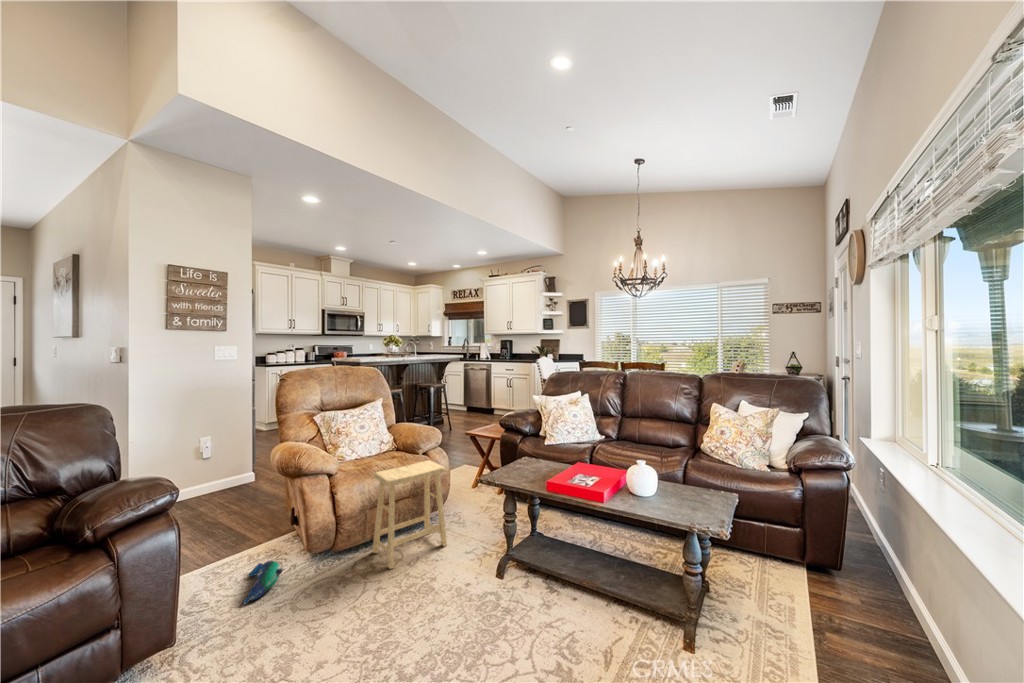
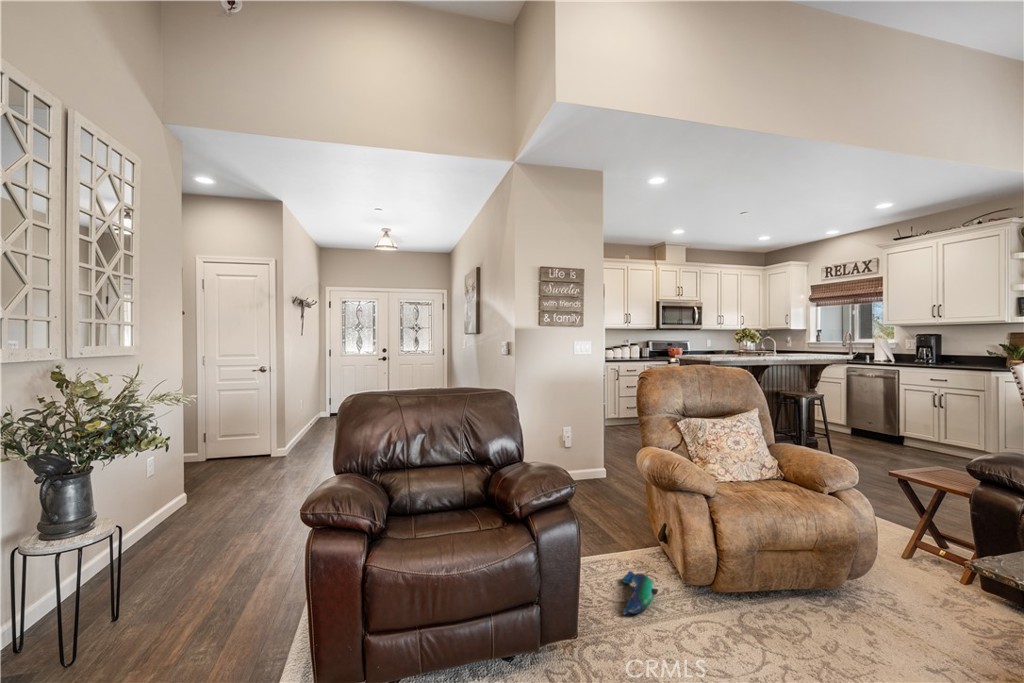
footstool: present [373,461,447,569] -> none [762,508,893,652]

